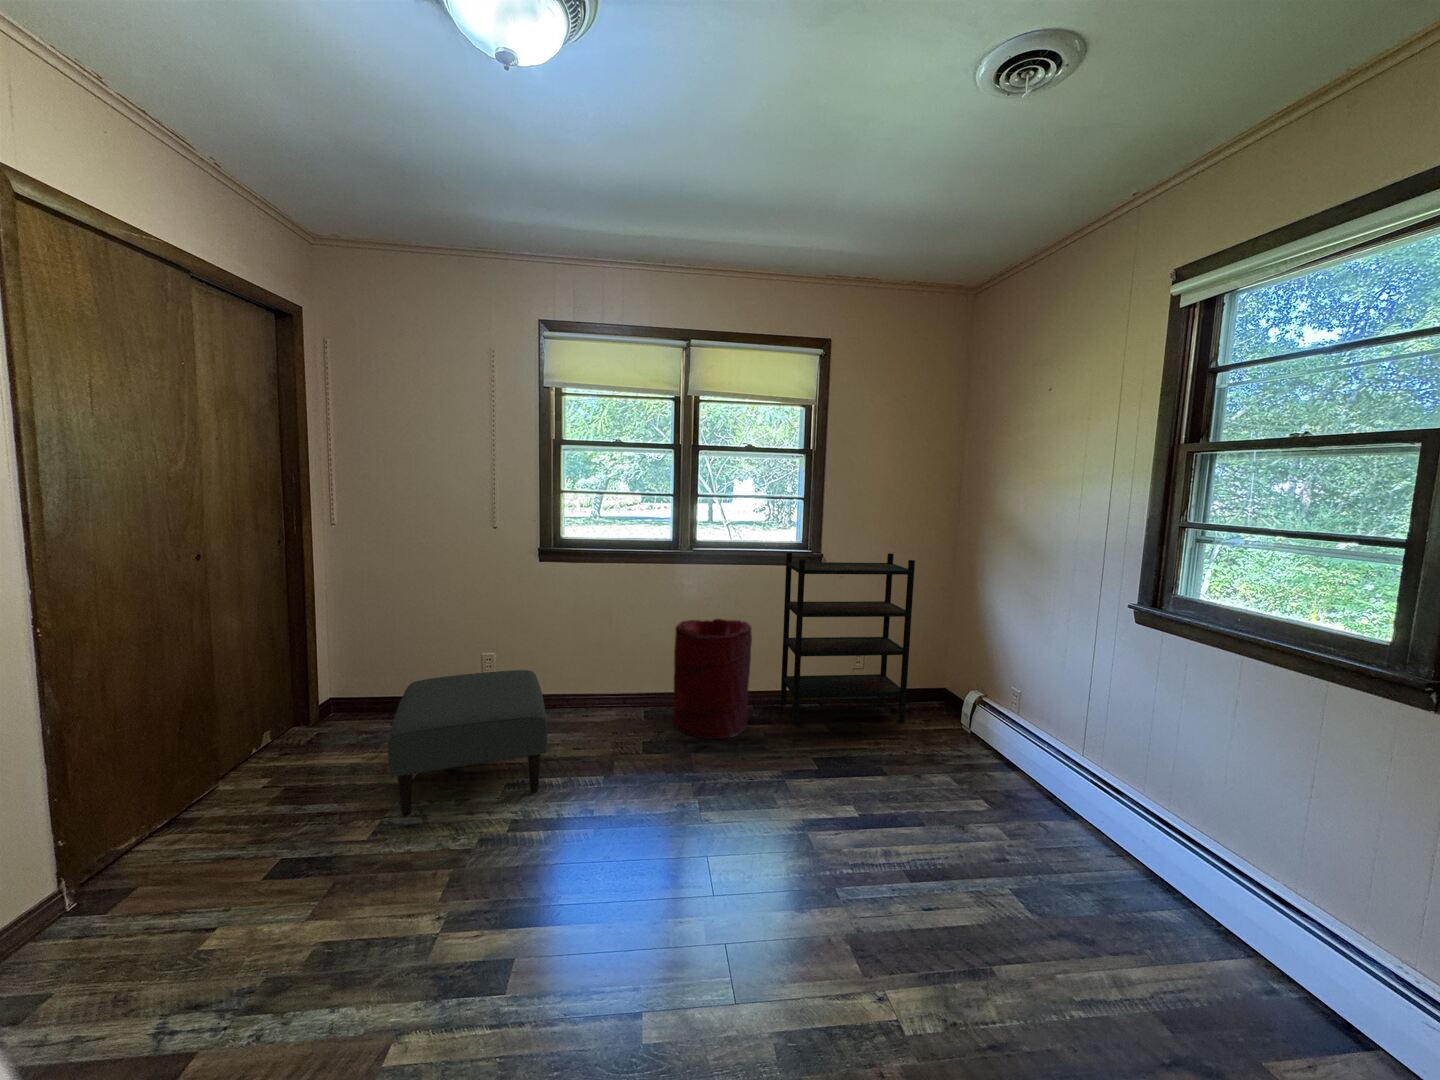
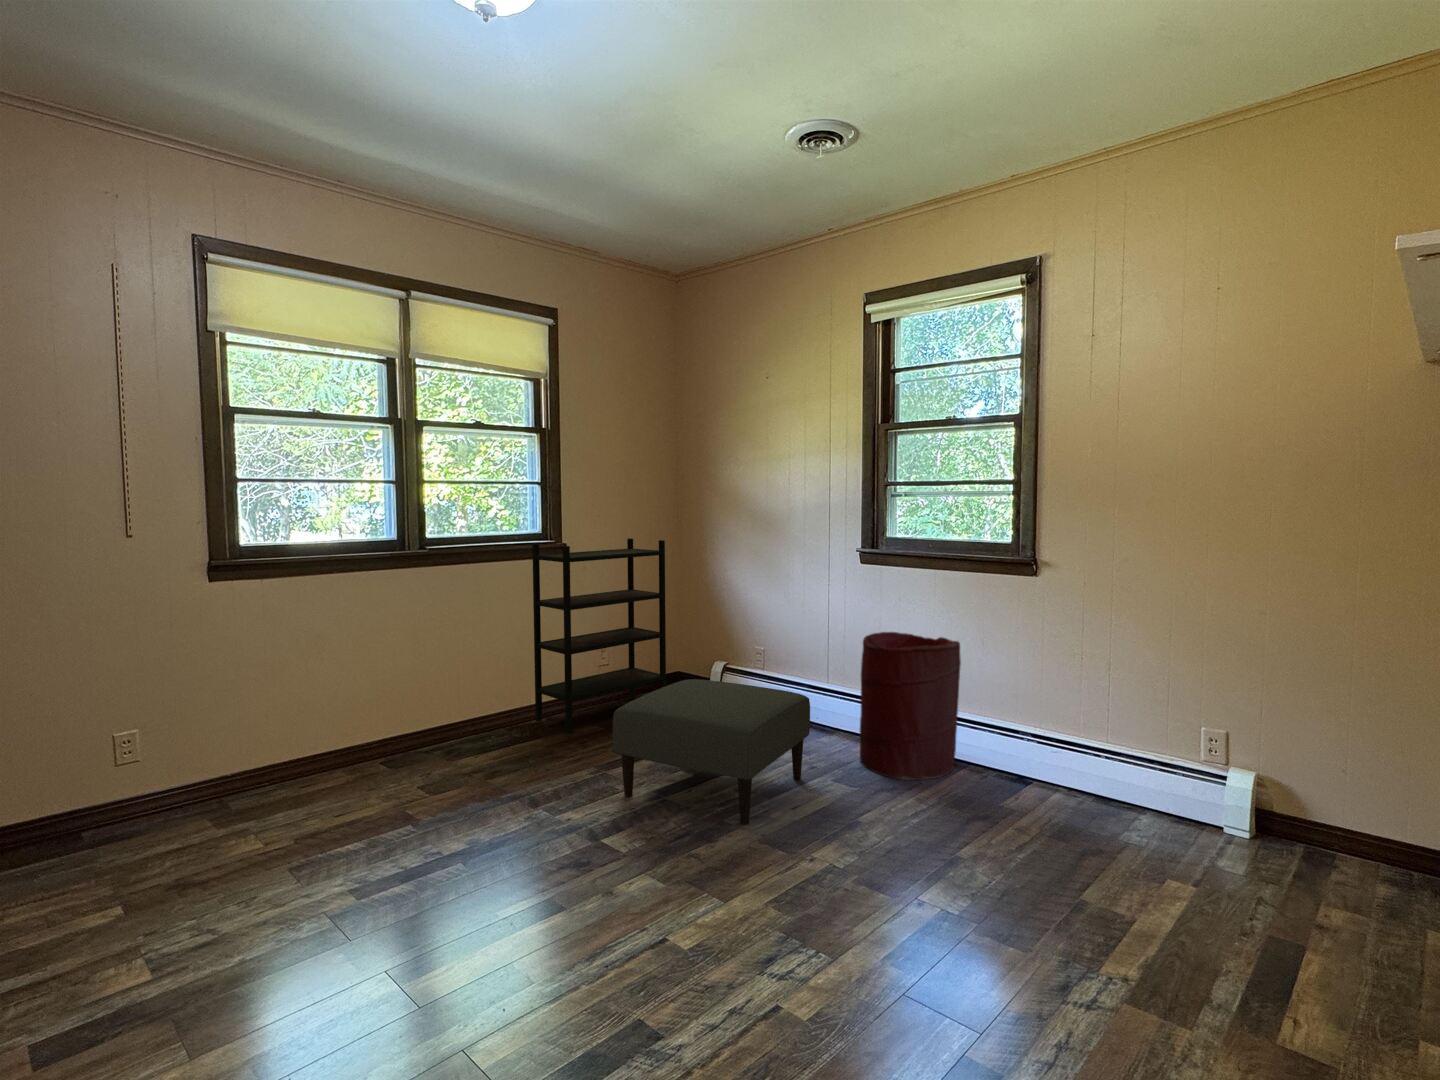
laundry hamper: present [674,619,752,739] -> present [860,632,961,780]
ottoman: present [388,670,547,815] -> present [613,679,810,824]

